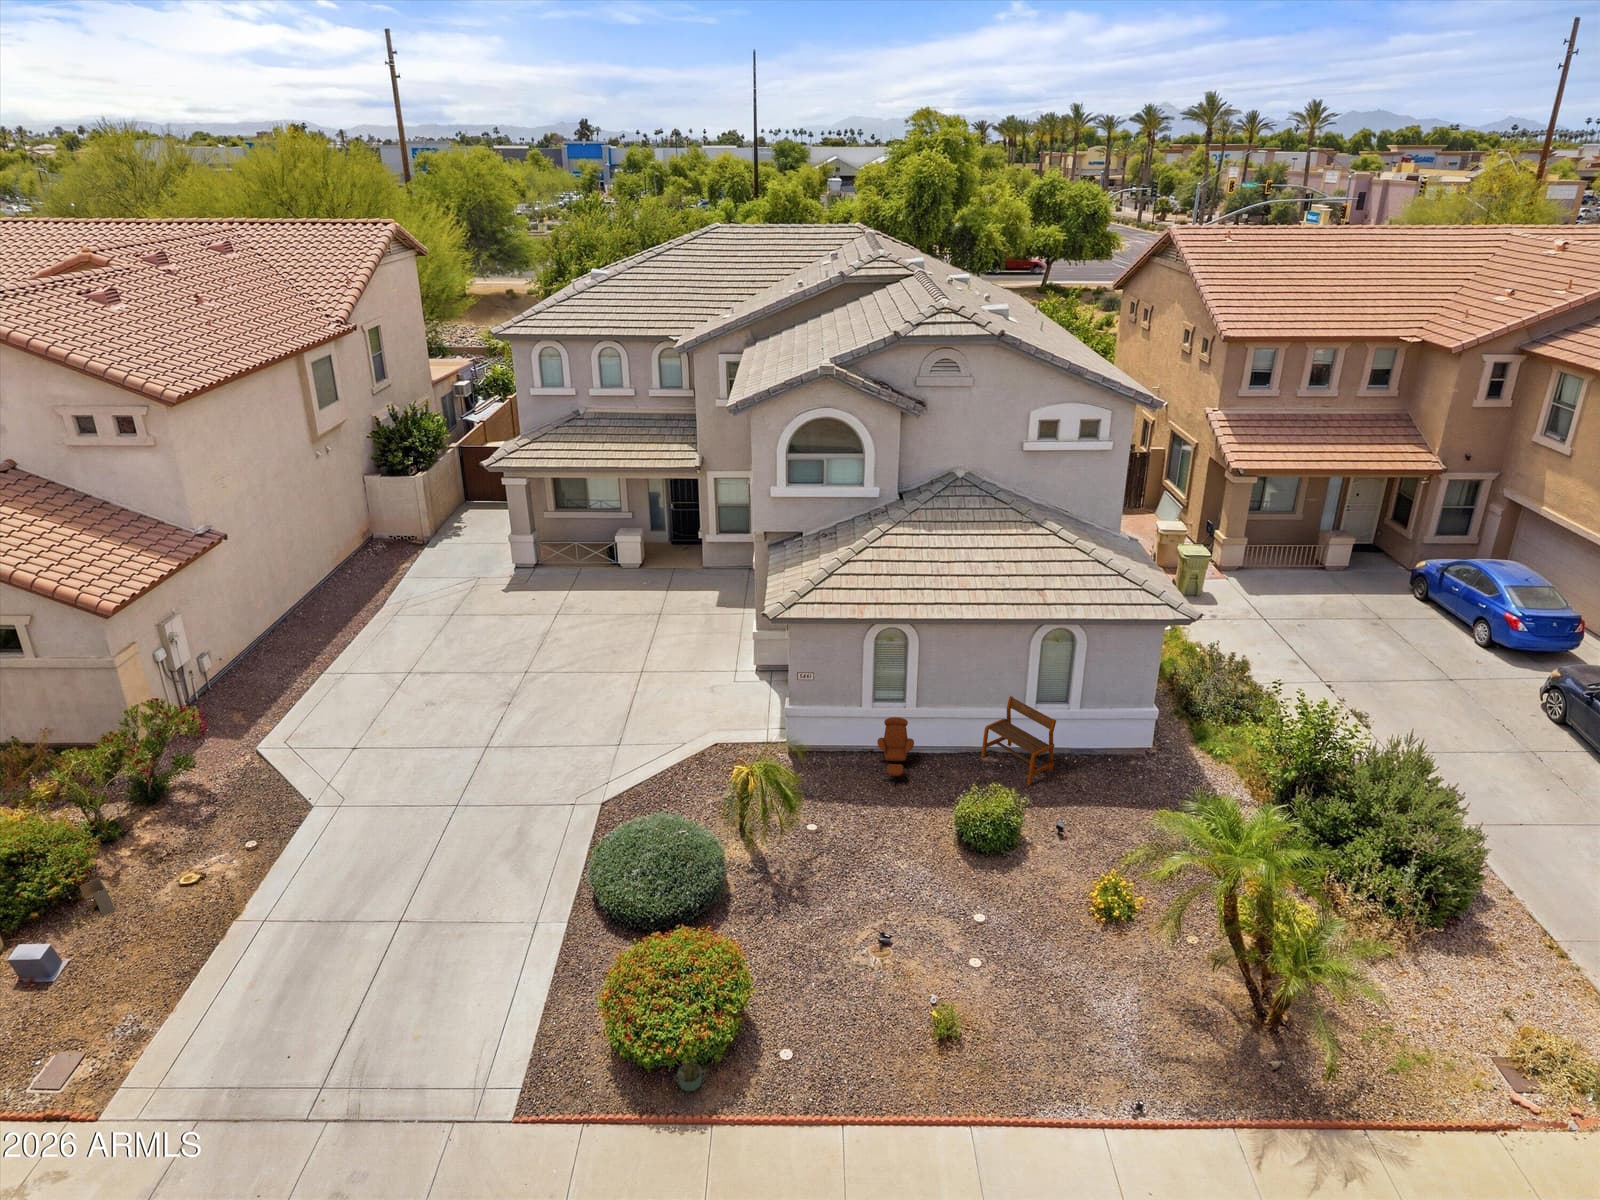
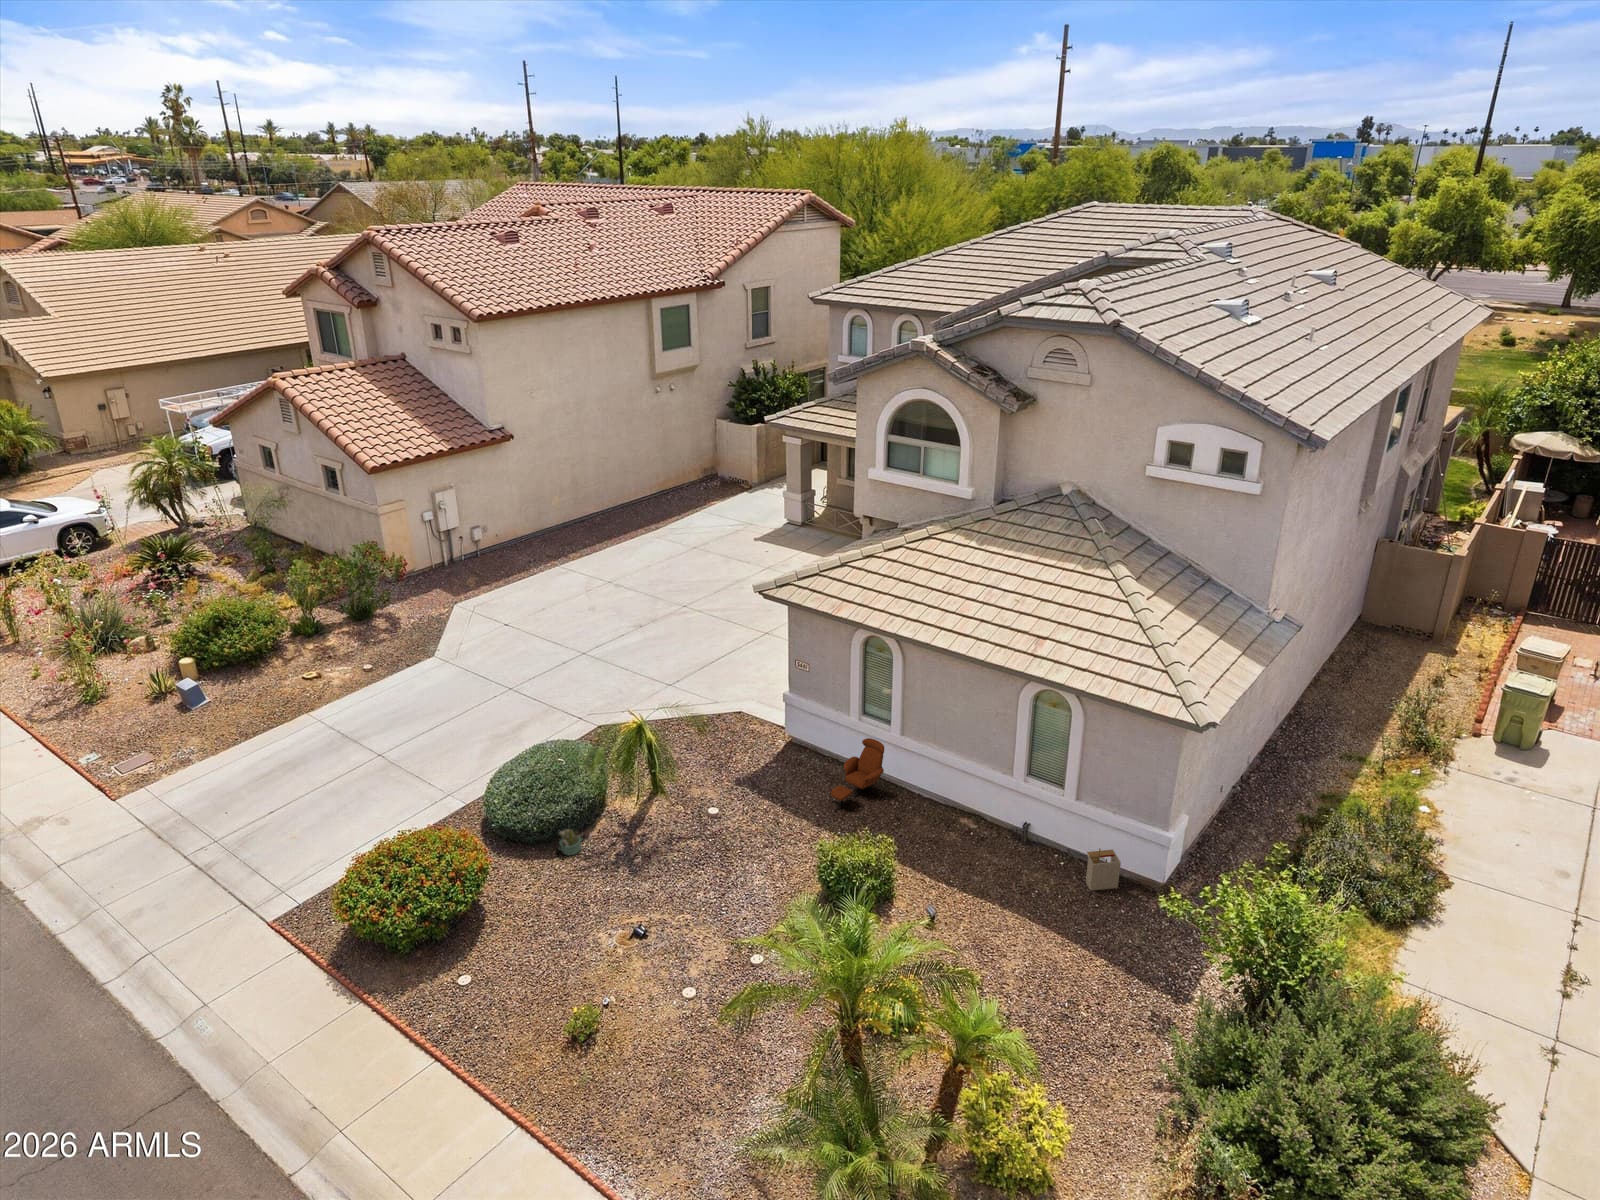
bench: present [981,696,1056,786] -> none [956,760,1017,868]
storage bin: present [79,877,115,916] -> present [1086,848,1121,891]
decorative plant: present [675,1061,707,1091] -> present [559,829,583,855]

